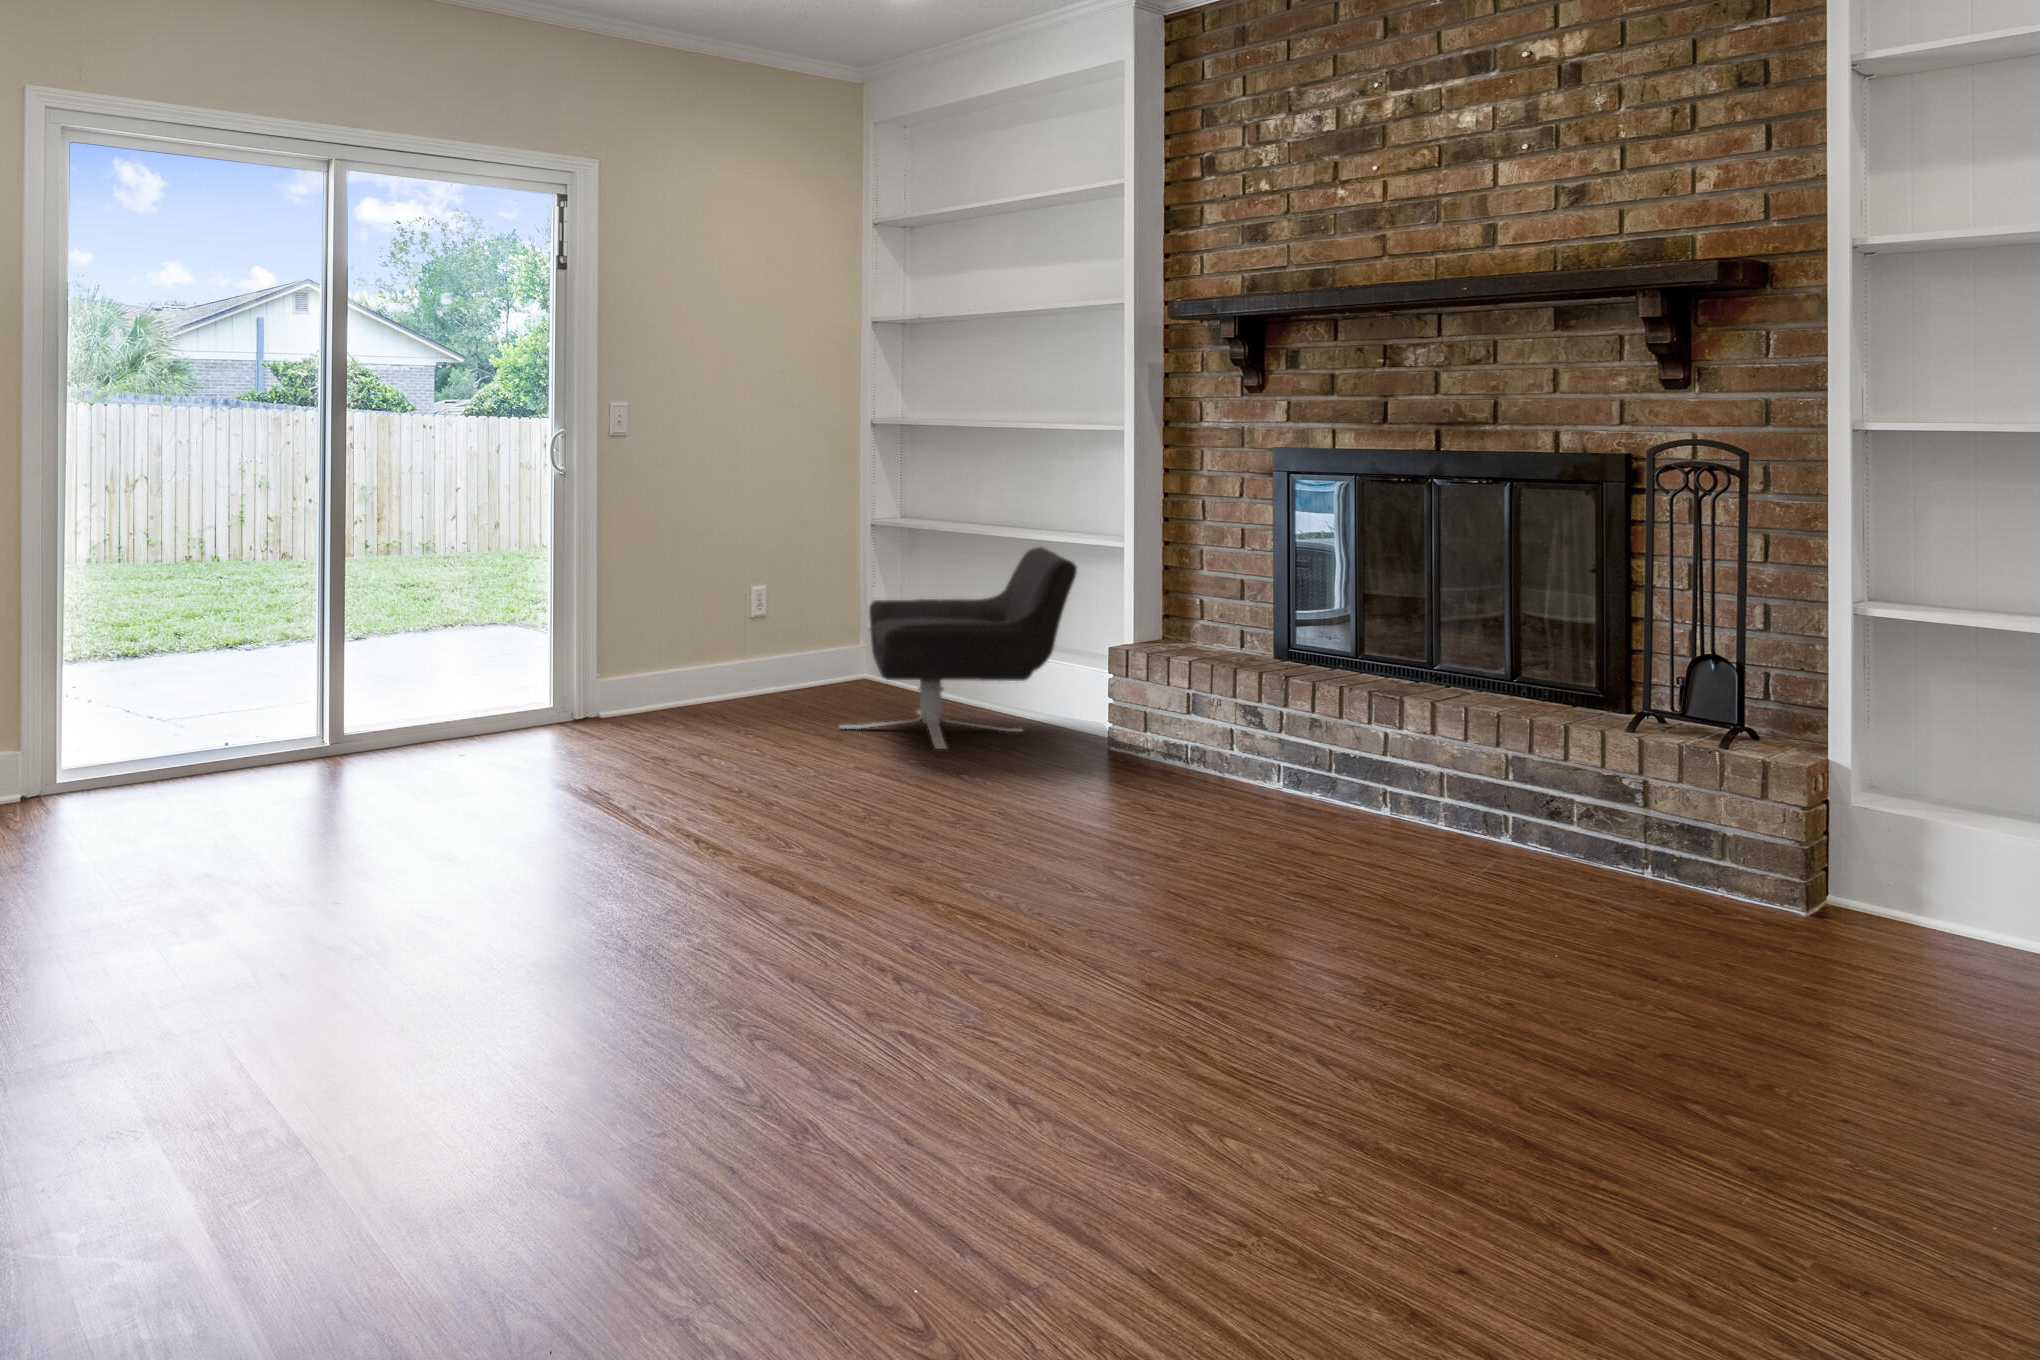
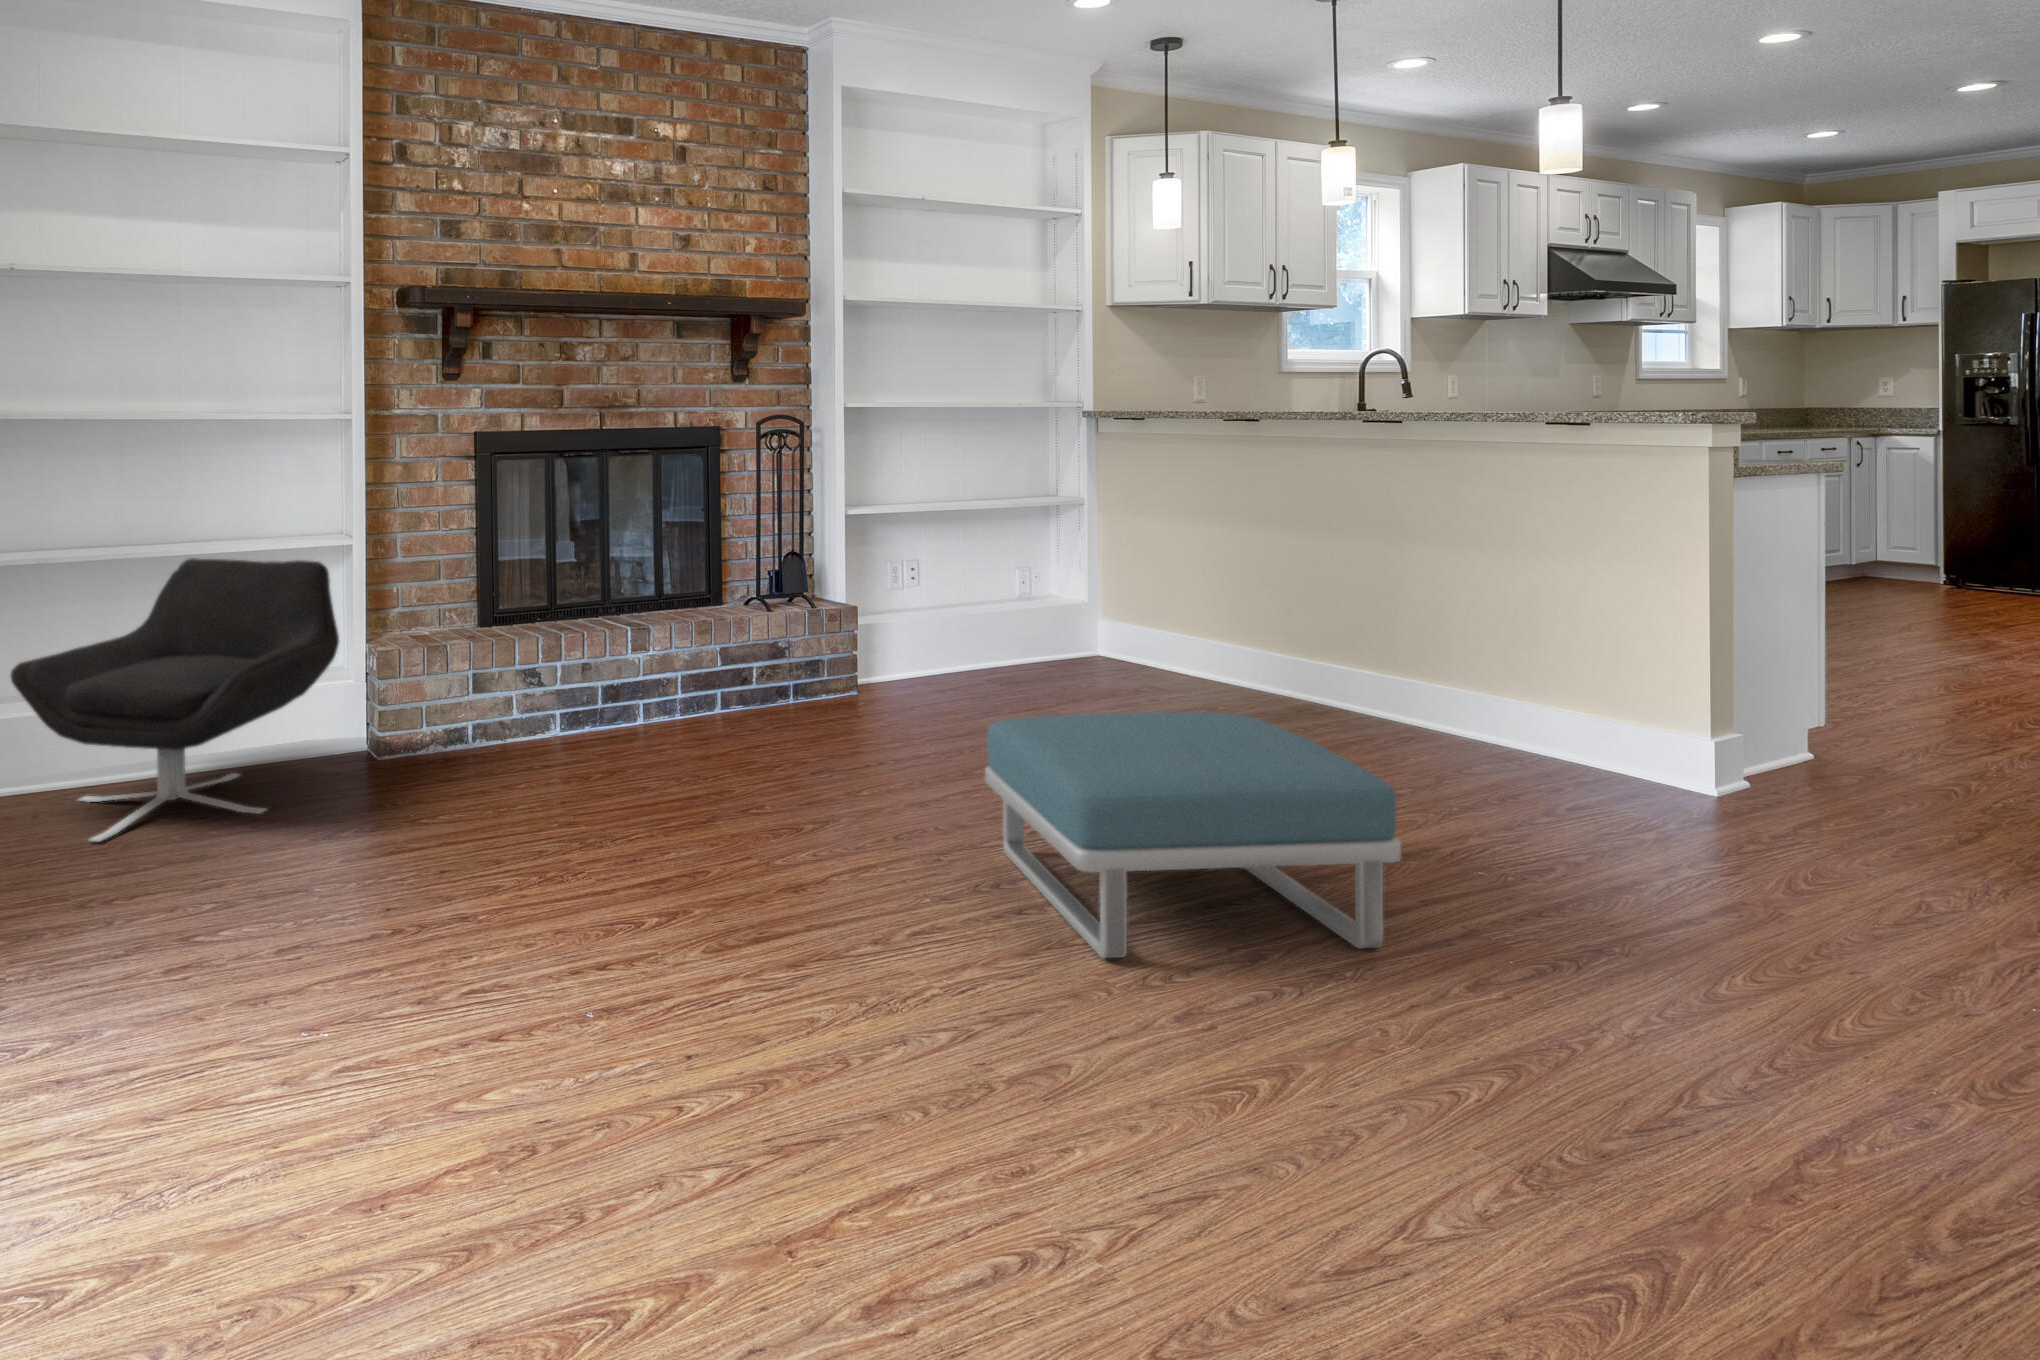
footstool: none [770,827,1325,1213] -> present [985,712,1401,958]

